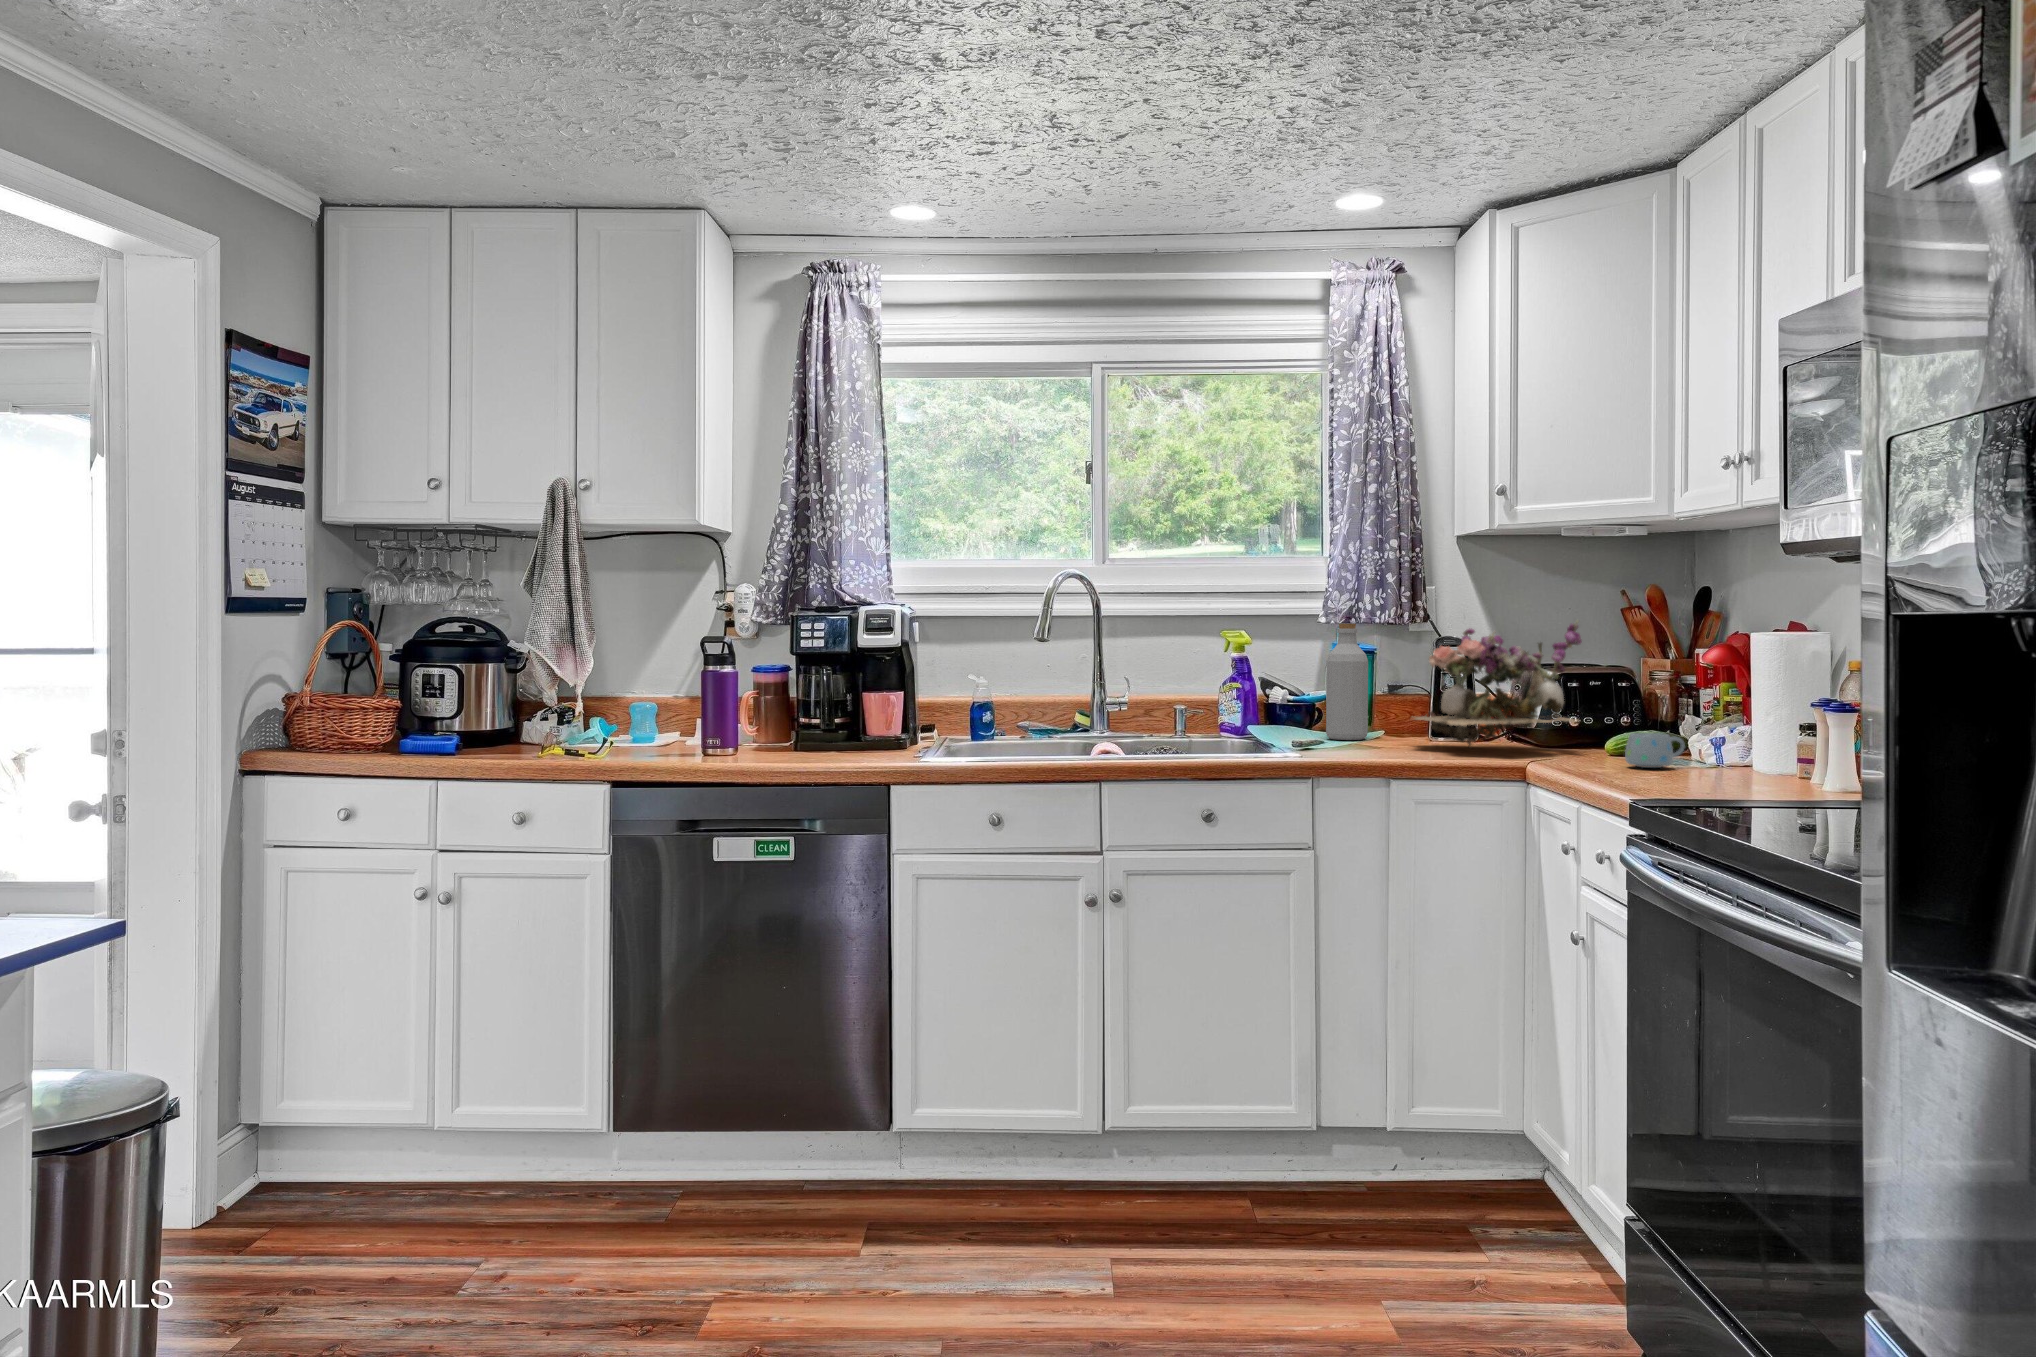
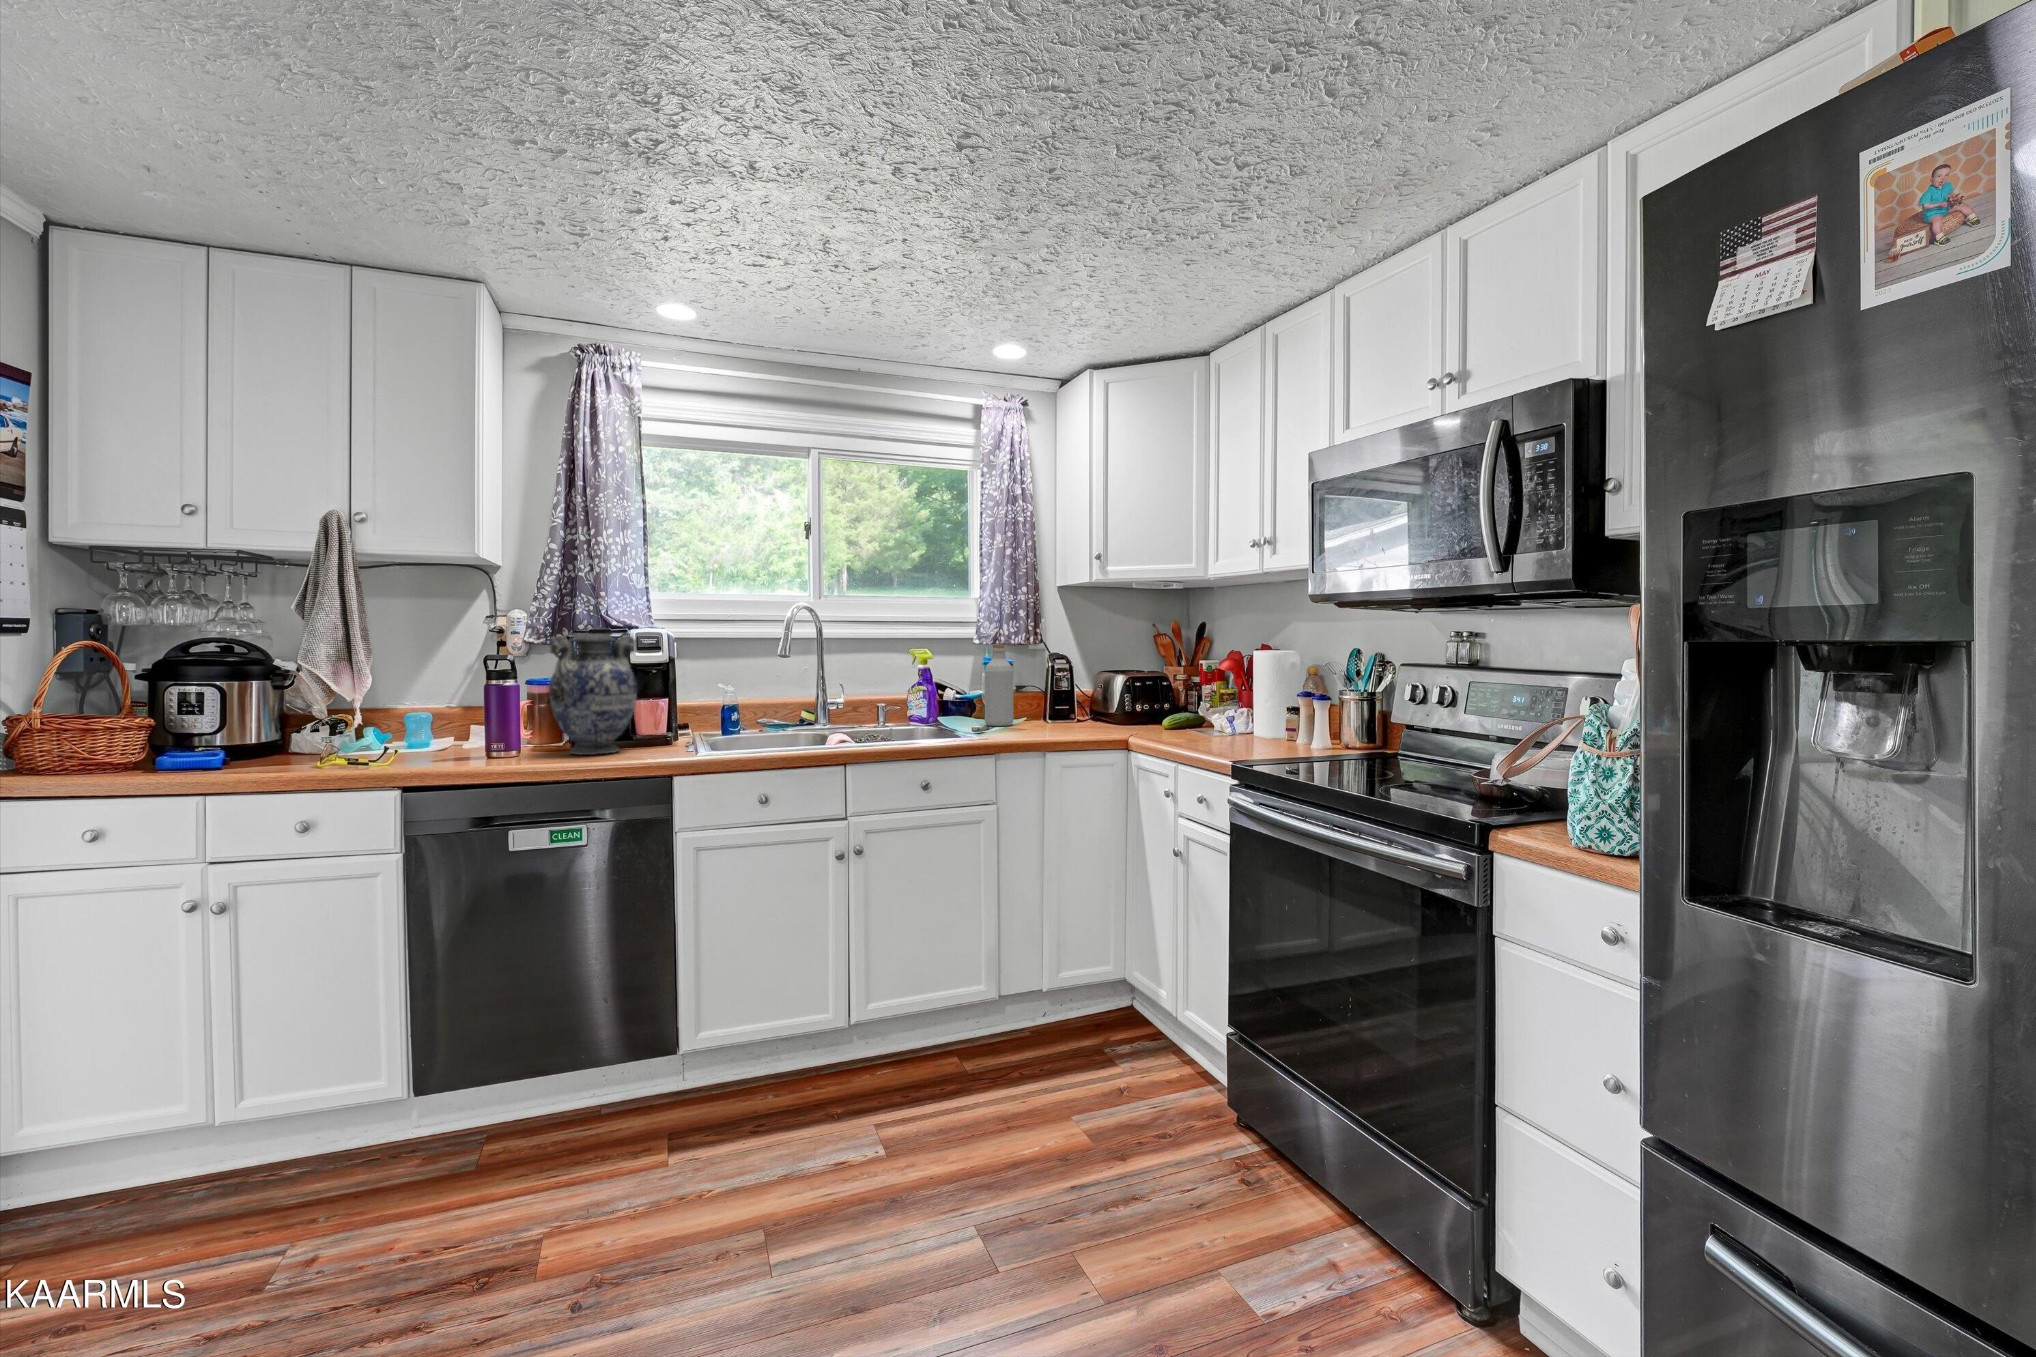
vase: none [762,610,862,756] -> present [549,633,637,755]
flower arrangement: present [1415,620,1582,747] -> none [1046,643,1157,730]
mug: present [1625,733,1685,768] -> none [1193,717,1226,740]

